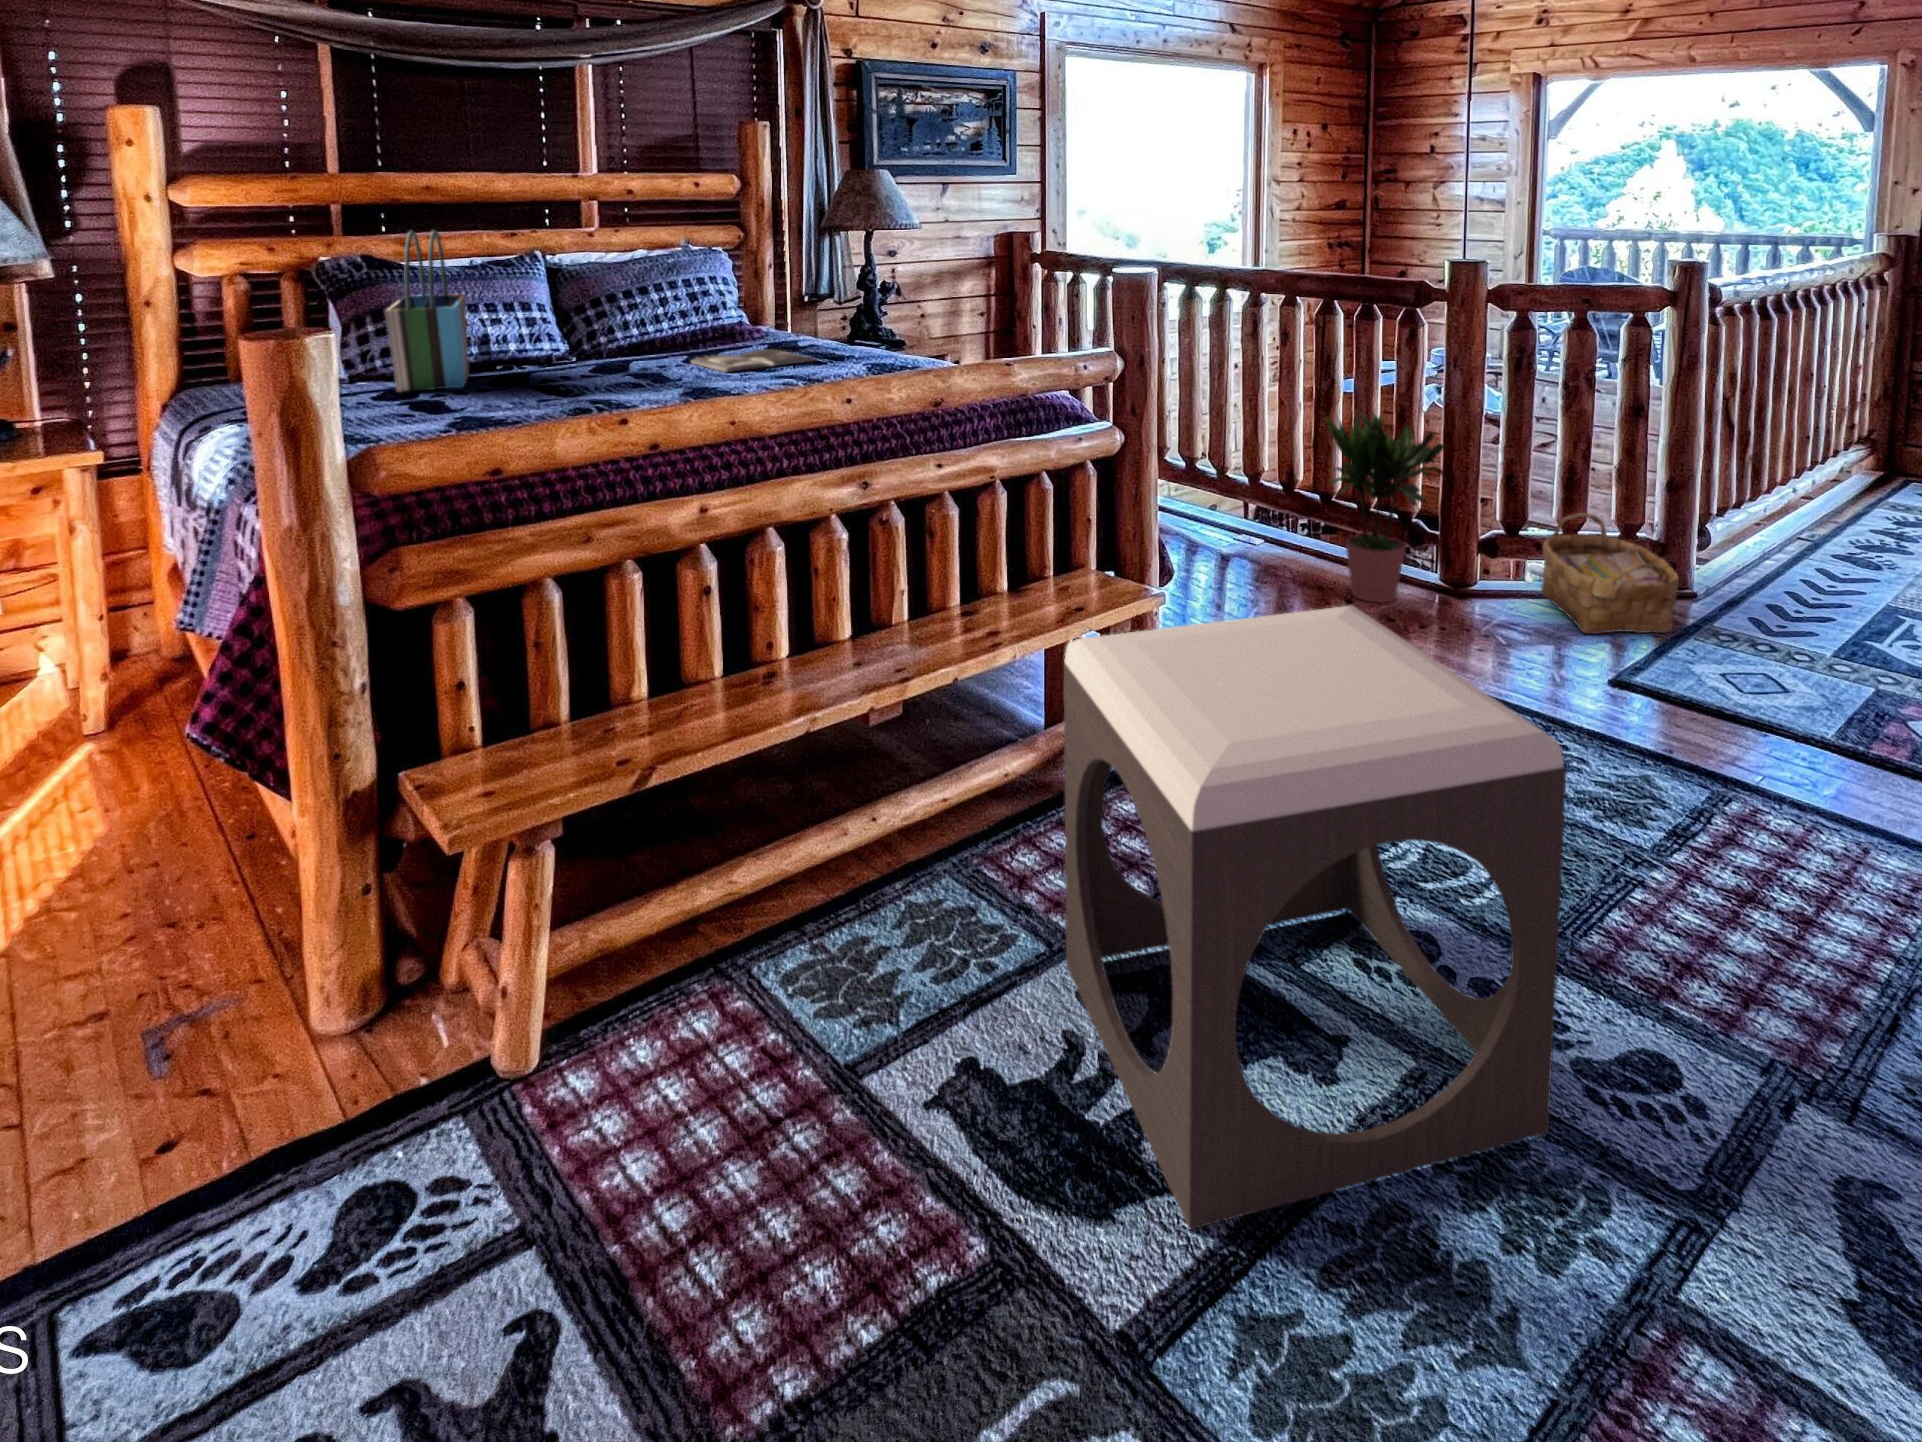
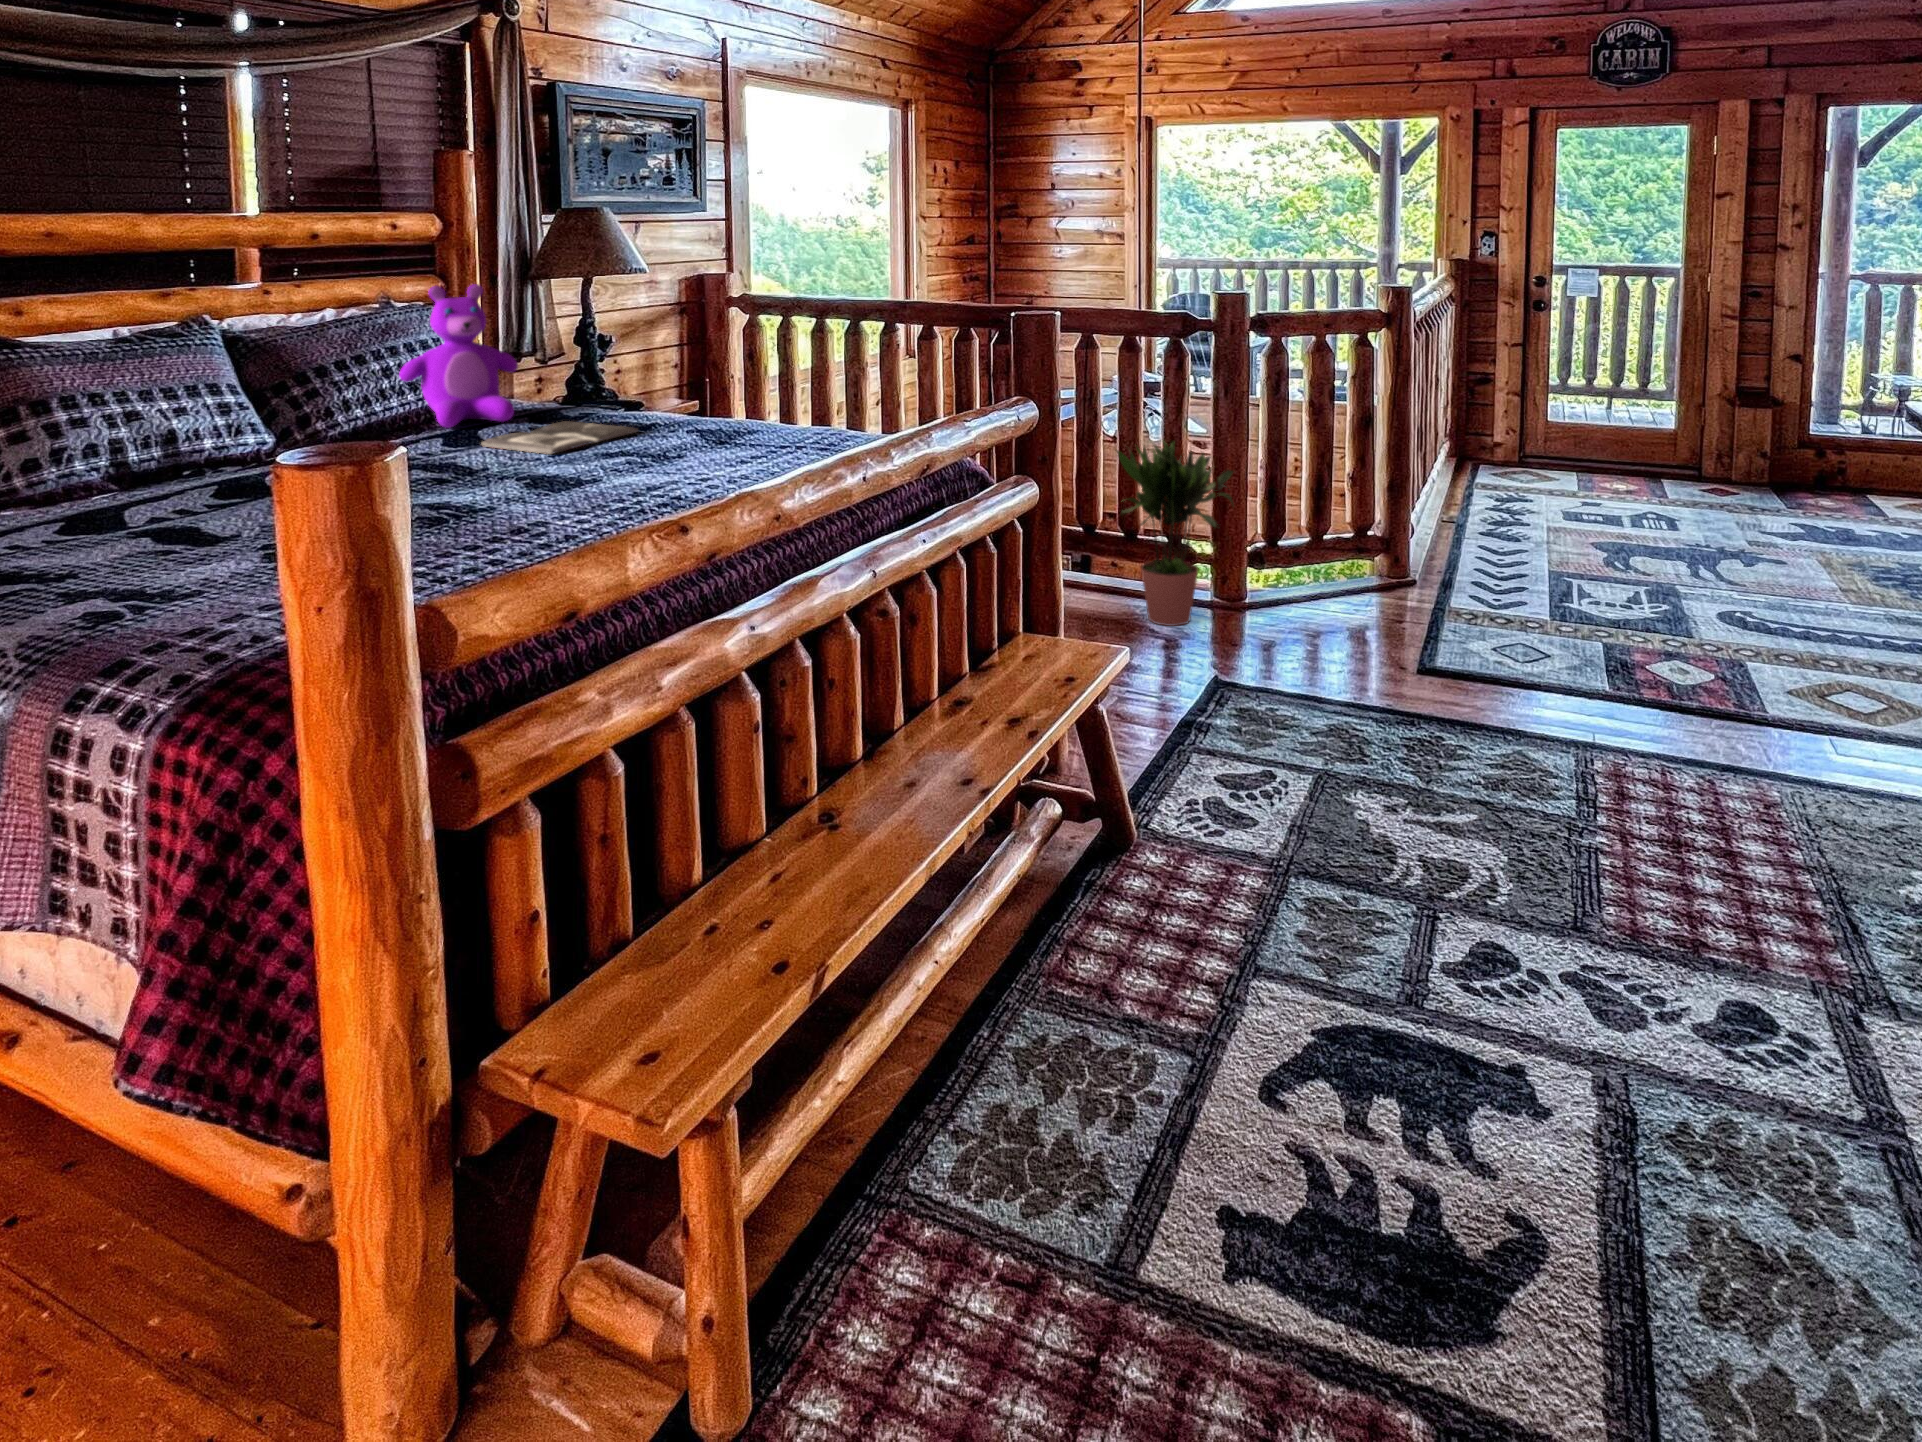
tote bag: present [386,230,469,392] -> none [69,292,208,520]
teddy bear: none [666,233,761,349] -> present [399,284,518,428]
woven basket: present [1541,513,1679,634] -> none [1308,518,1434,629]
footstool: present [1064,605,1567,1230] -> none [1224,637,1758,1318]

